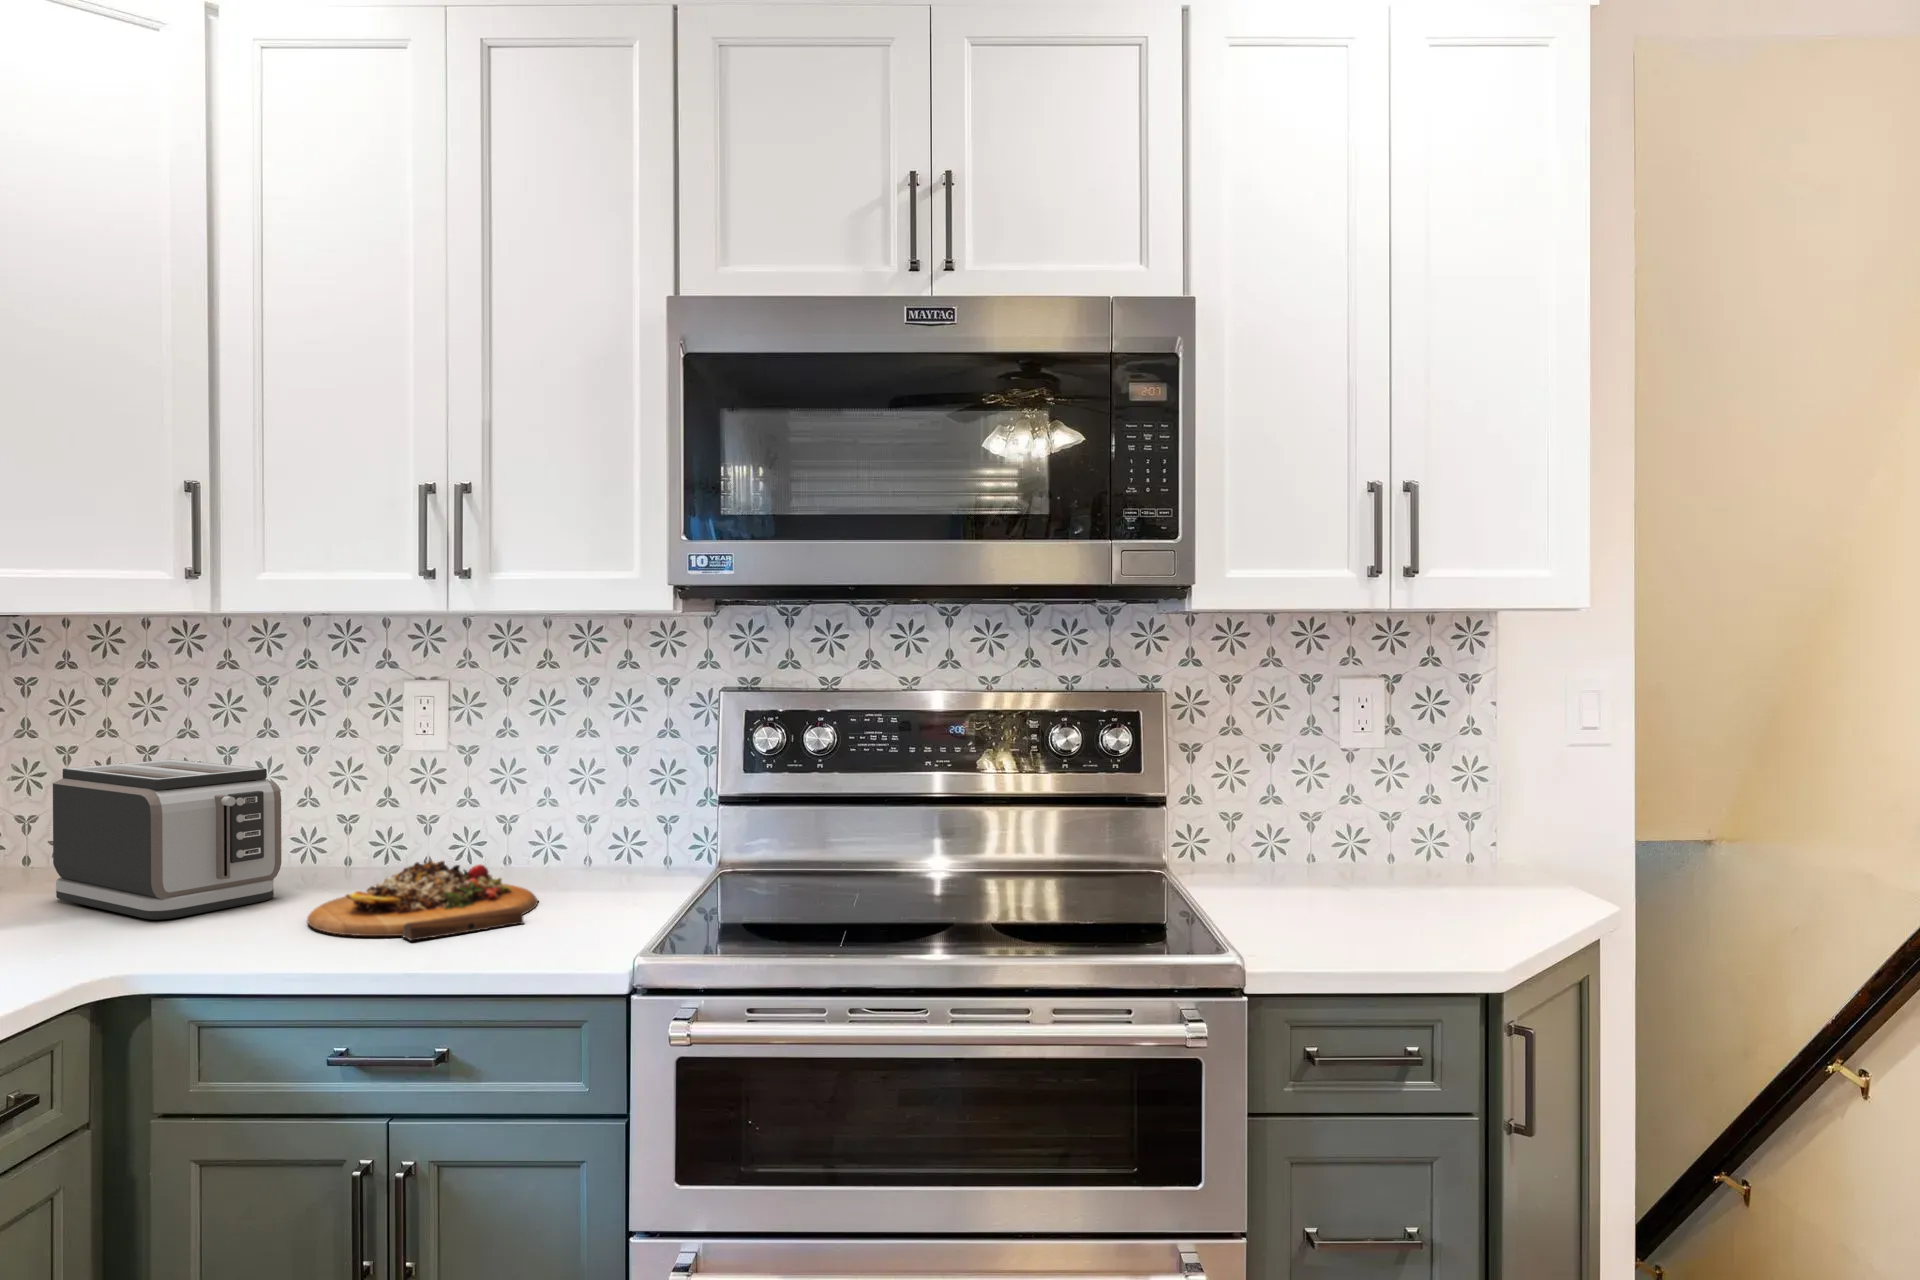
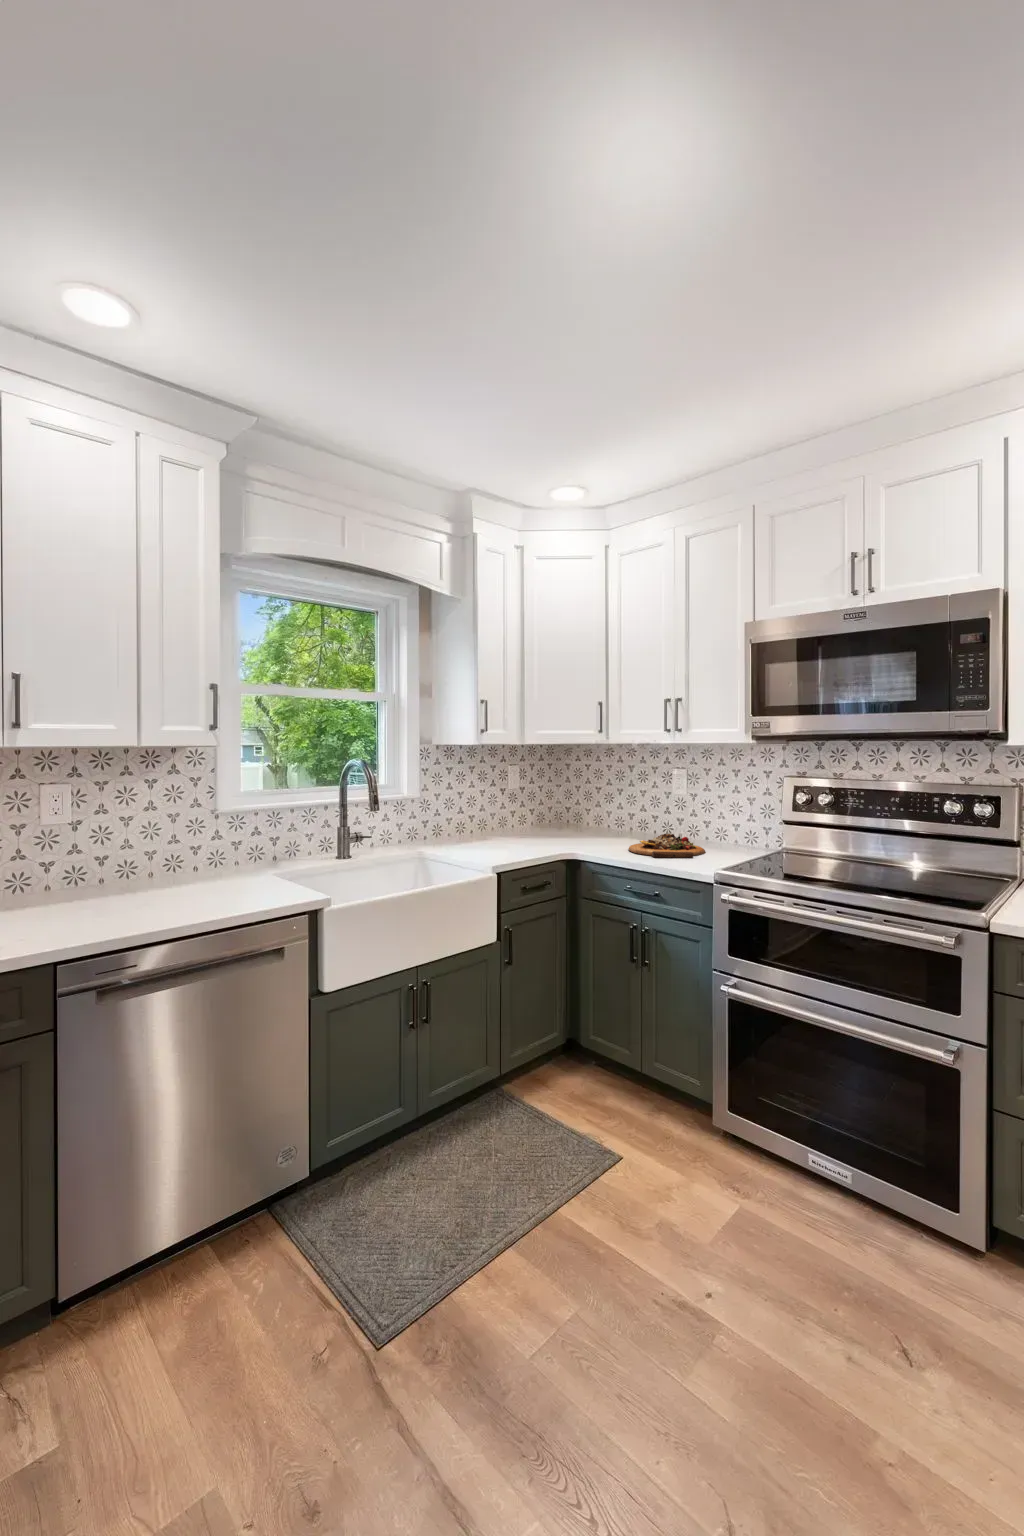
toaster: present [53,759,282,920] -> none [569,793,628,843]

